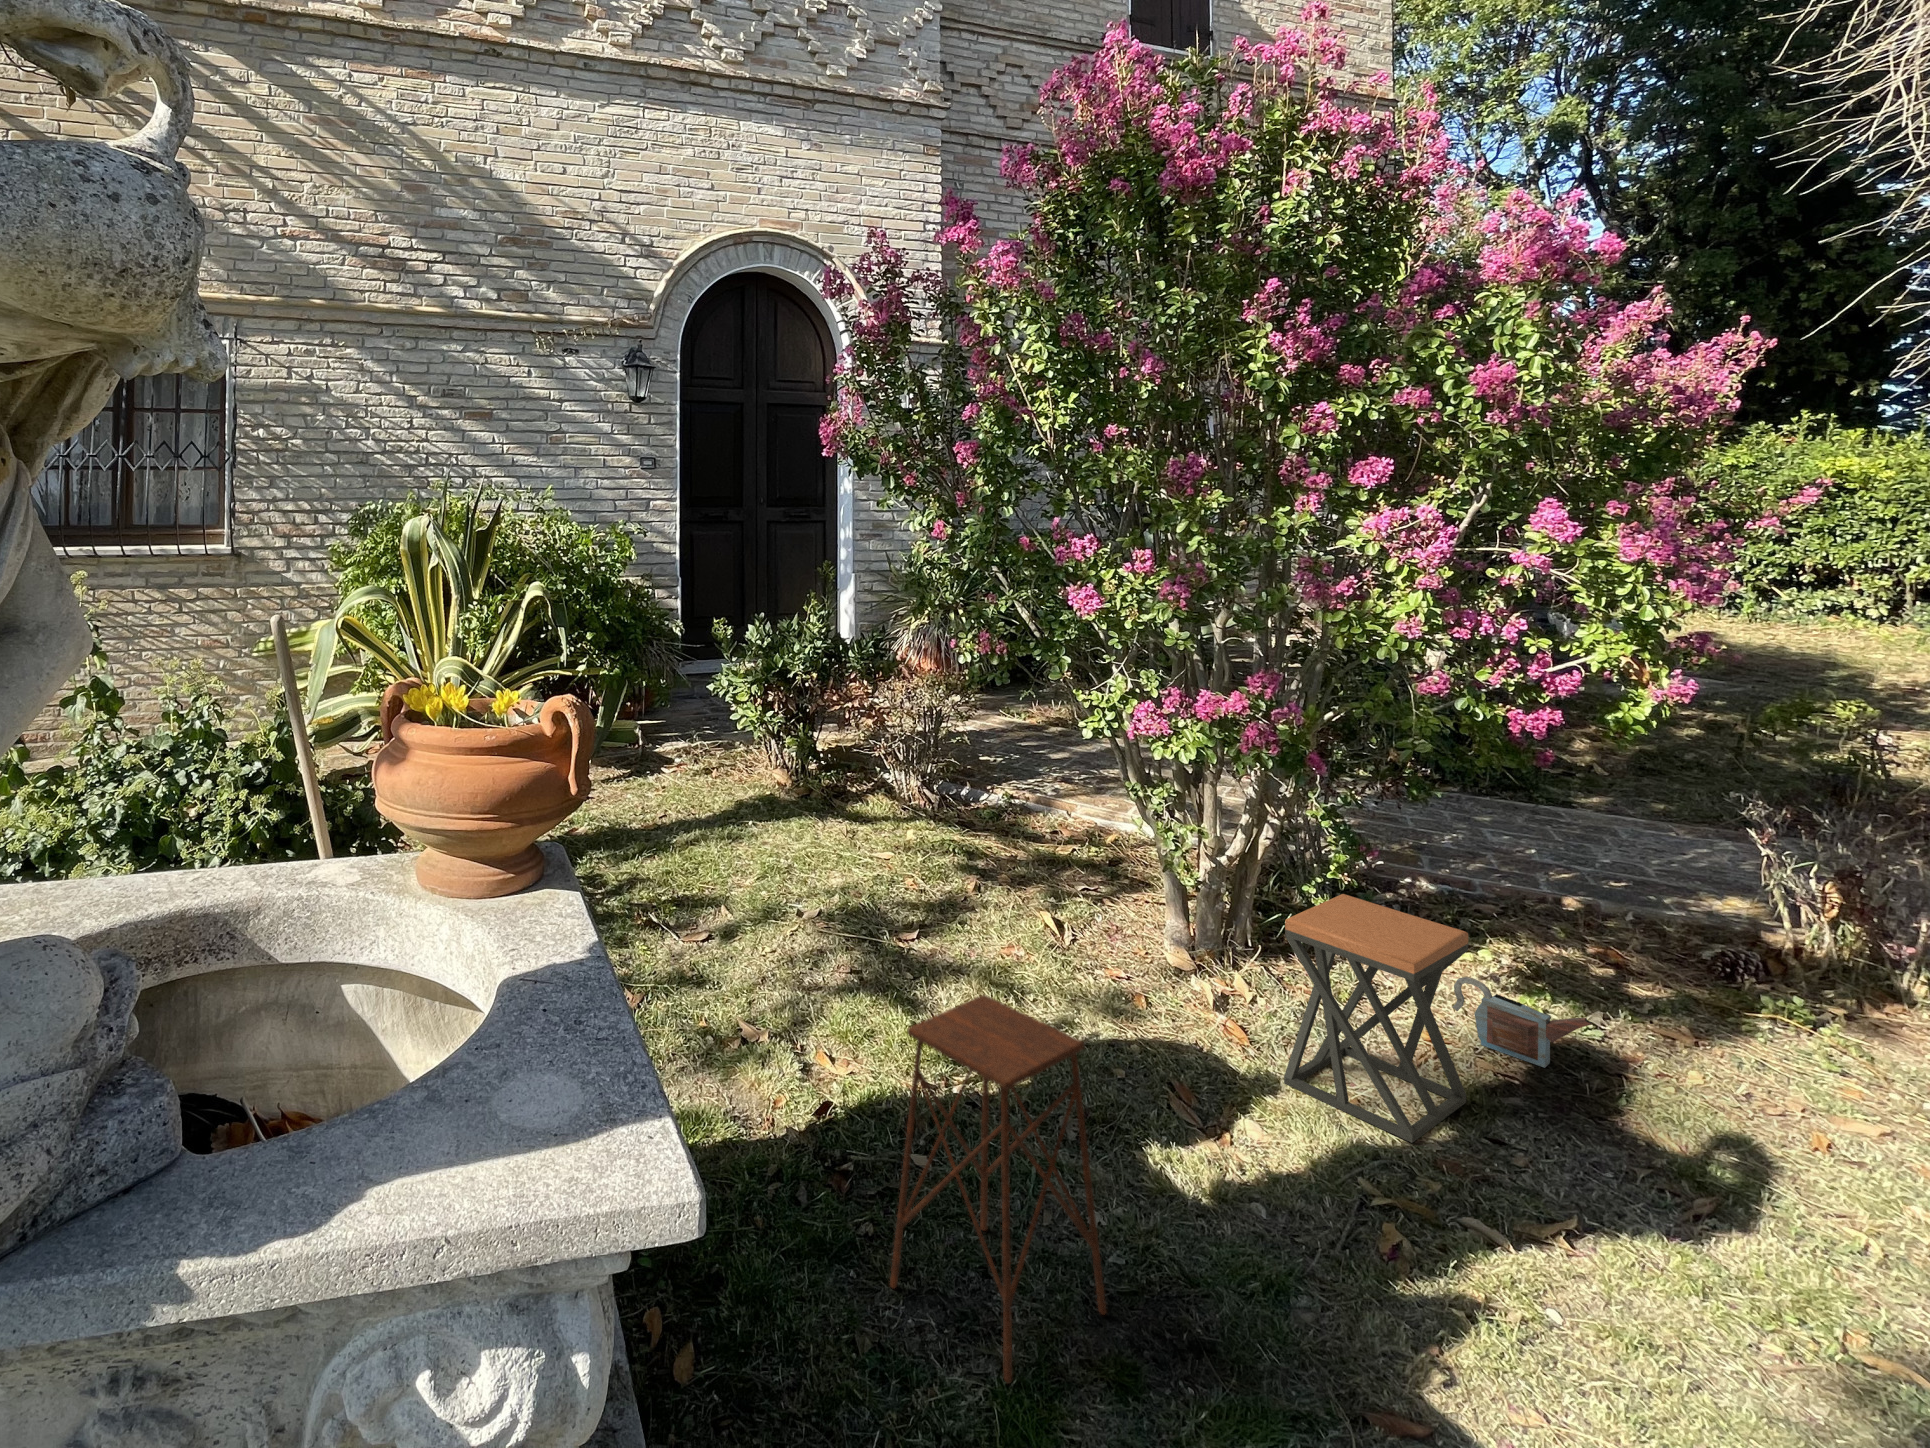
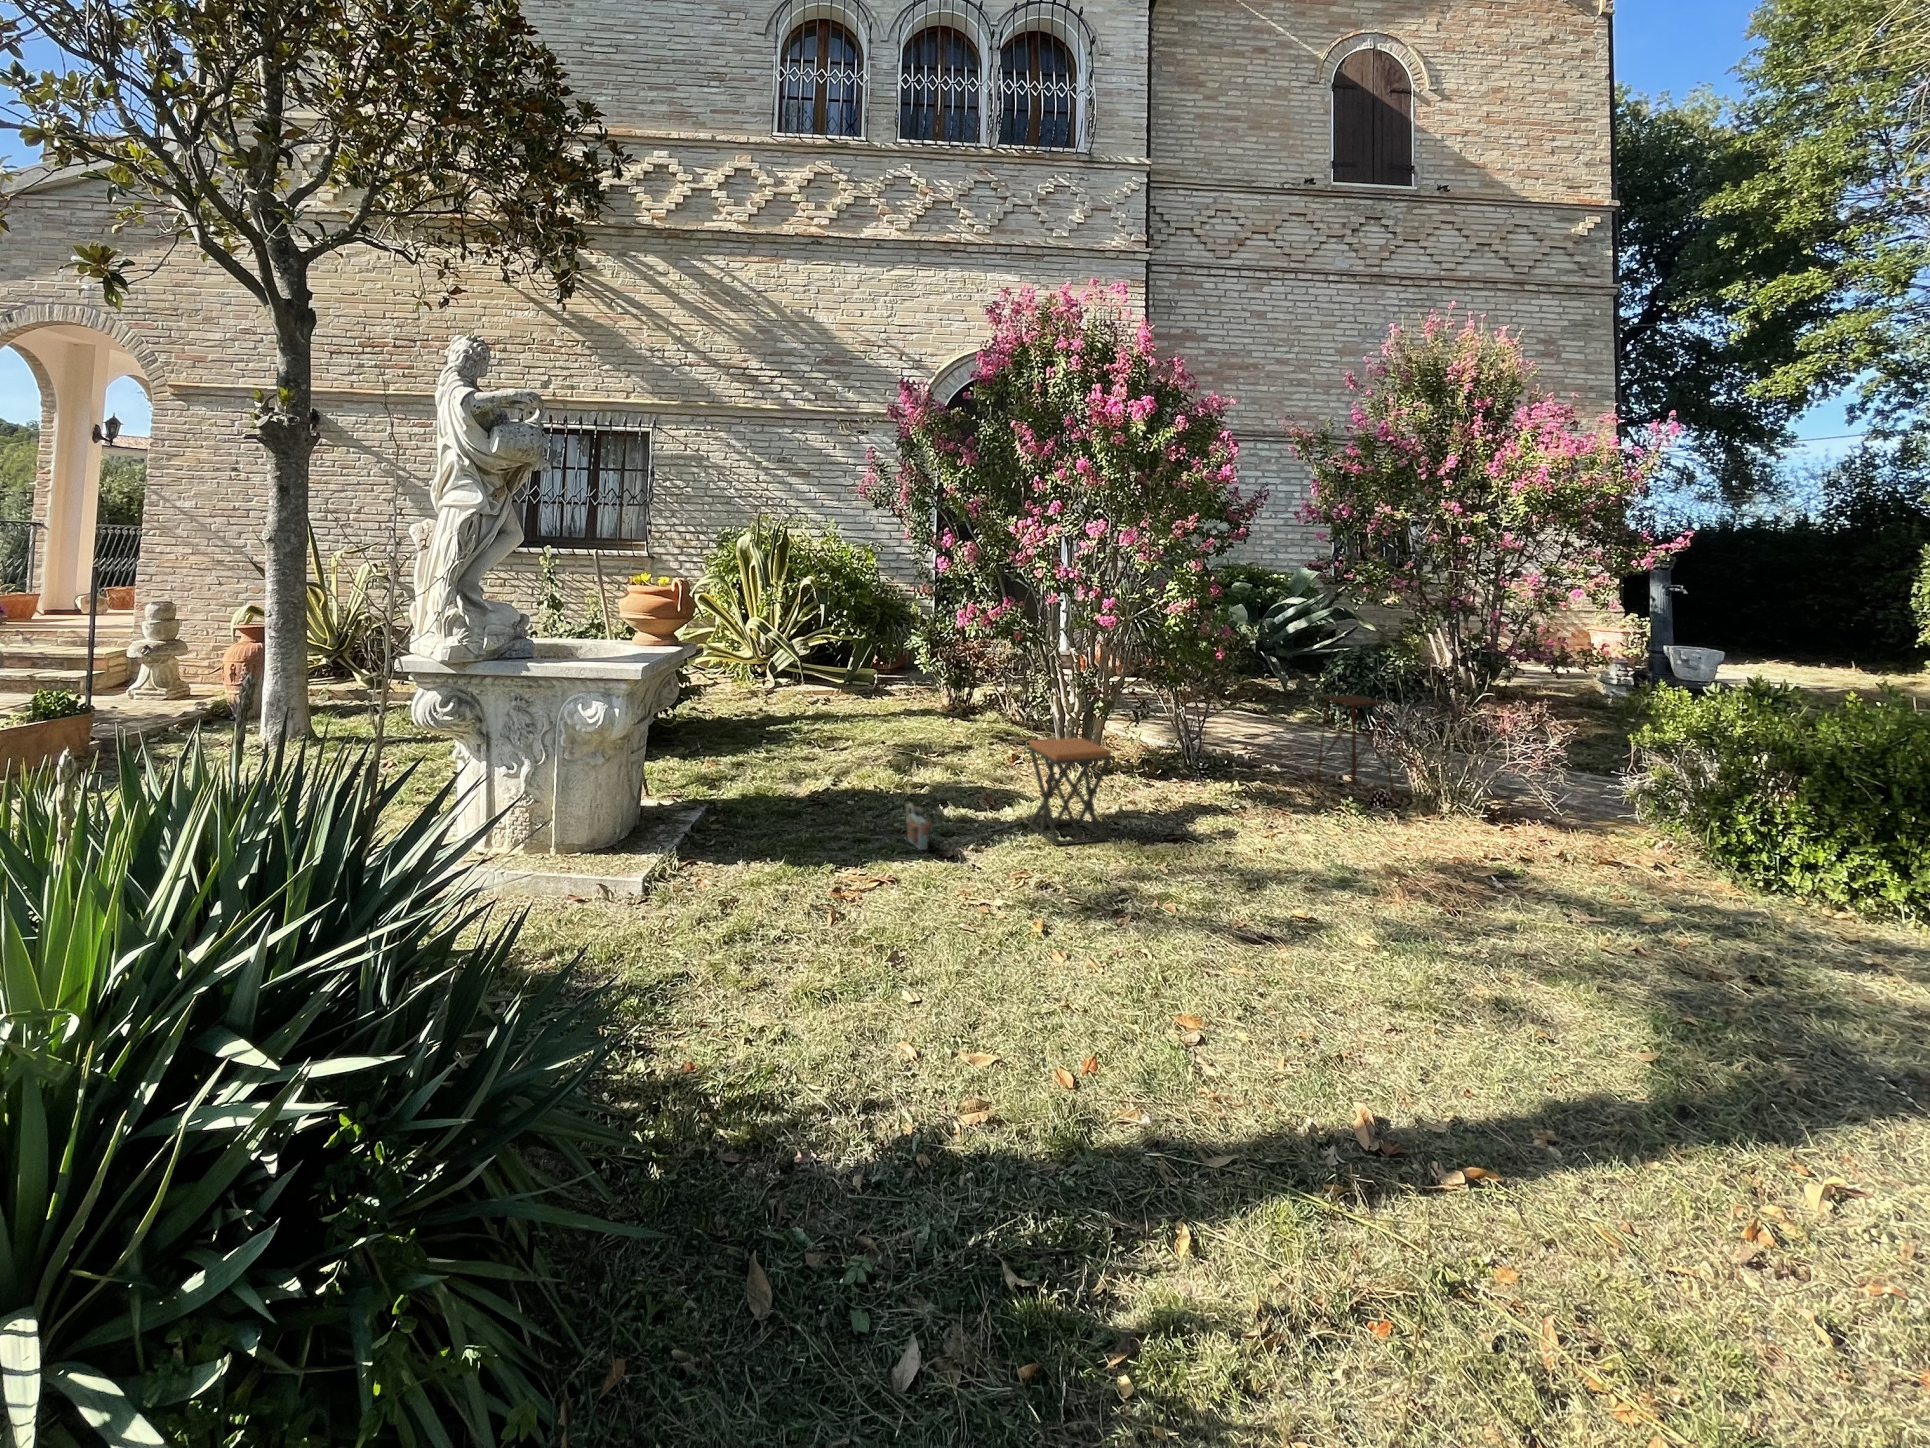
watering can: present [1452,977,1592,1068] -> present [906,803,932,850]
side table: present [890,995,1106,1383] -> present [1316,695,1394,798]

